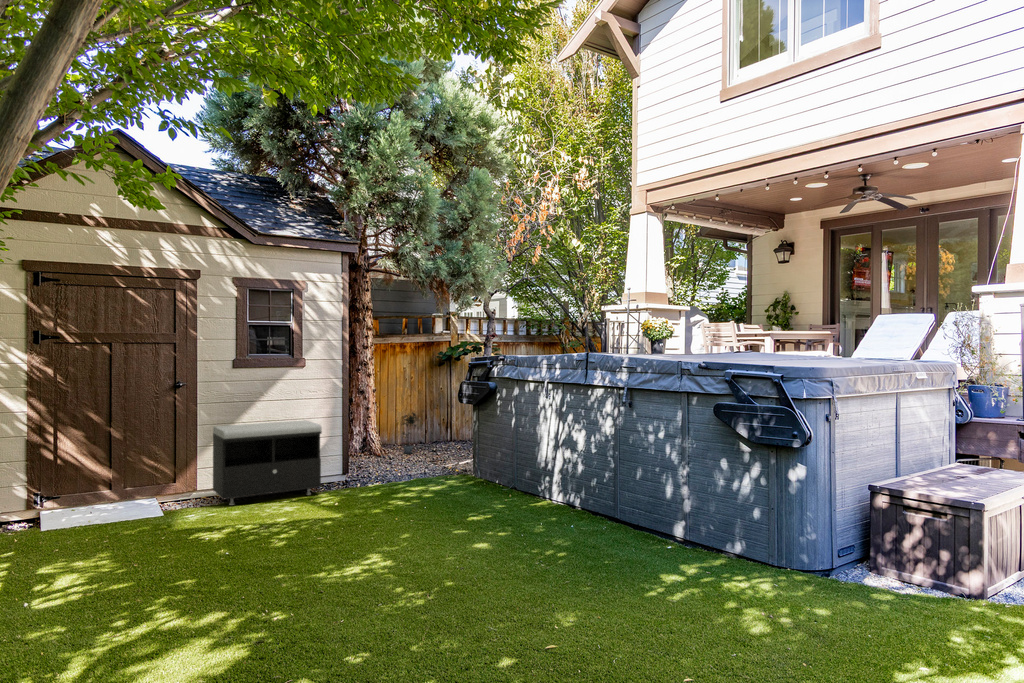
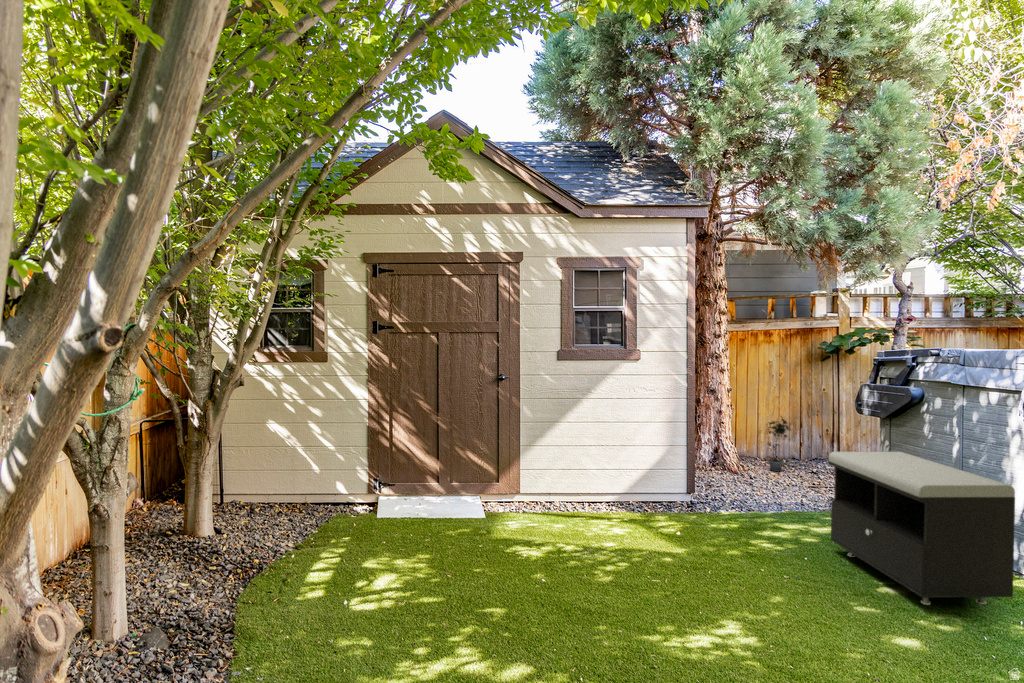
storage bench: present [213,421,322,505] -> present [828,452,1015,605]

